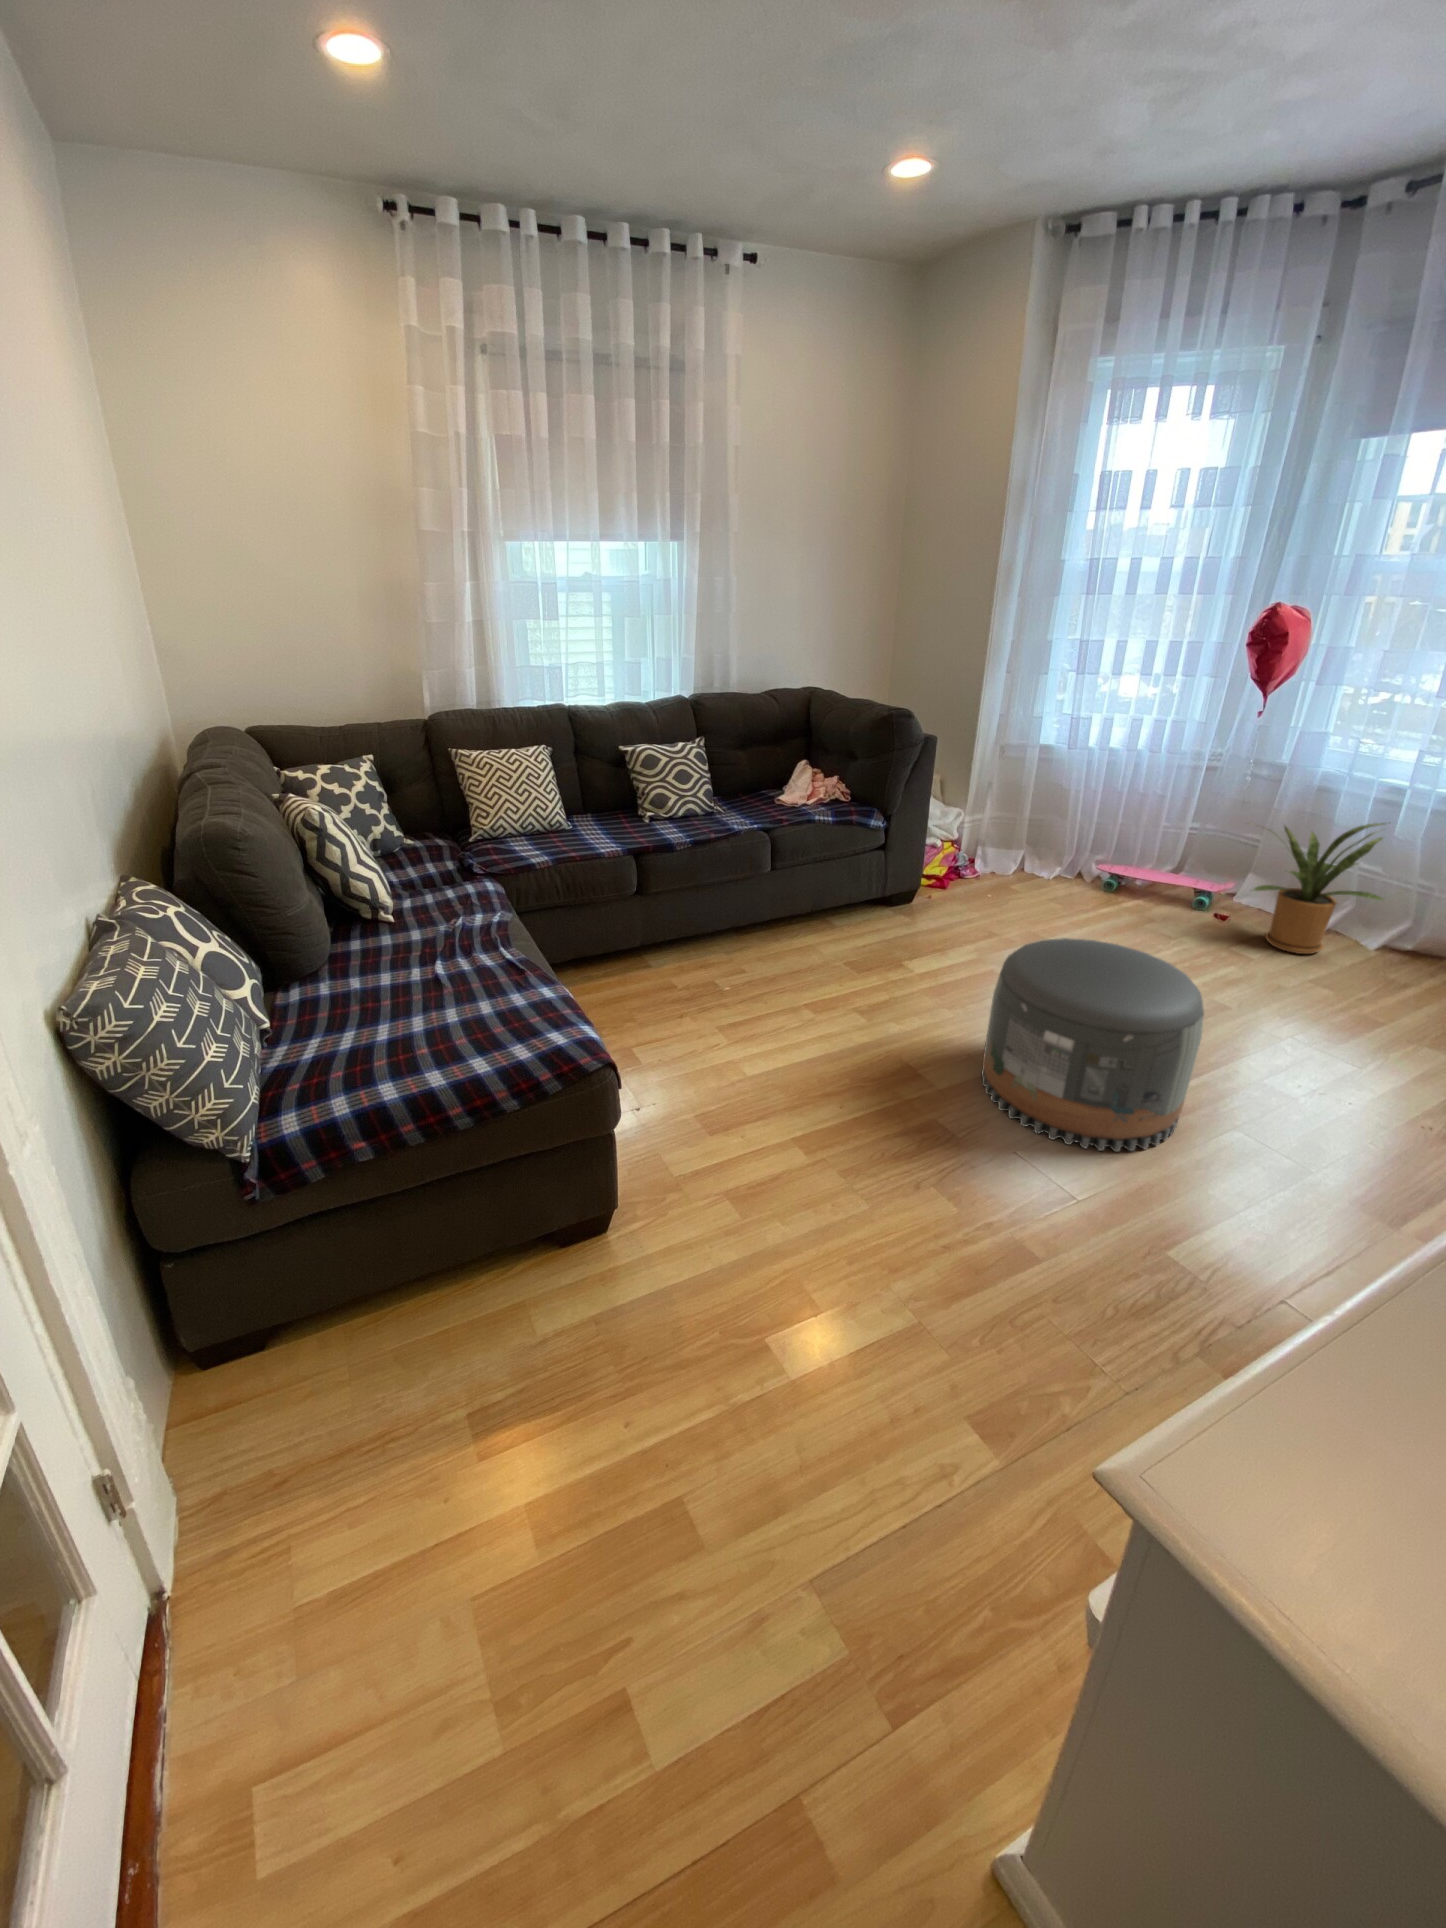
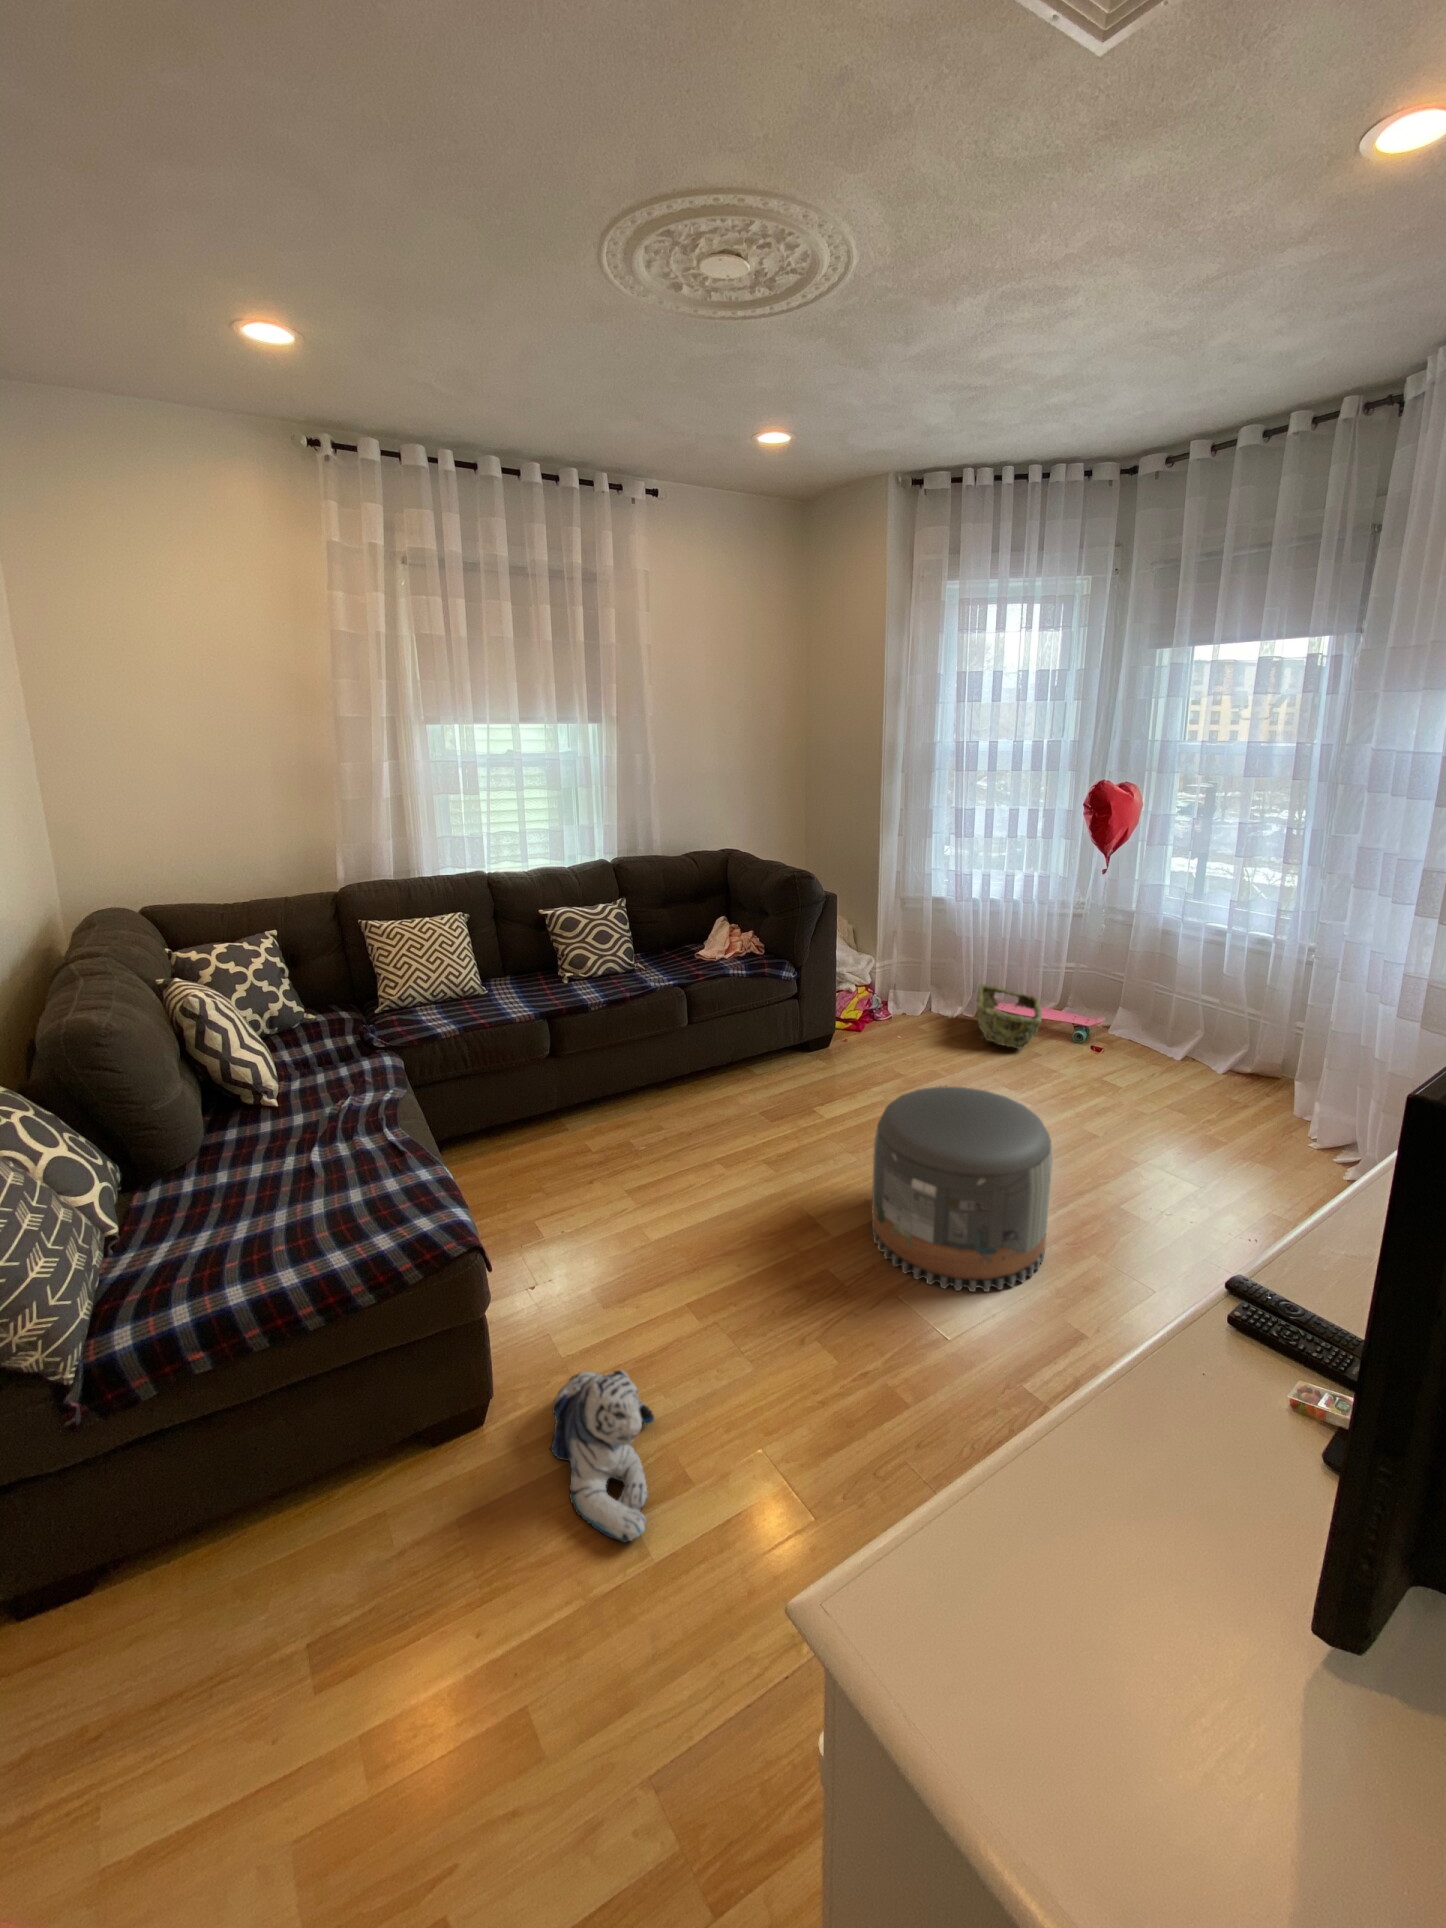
house plant: present [1253,823,1385,954] -> none [1109,964,1234,1084]
woven basket: none [1072,841,1152,910] -> present [976,984,1042,1049]
plush toy: none [678,1194,786,1360] -> present [550,1370,654,1542]

